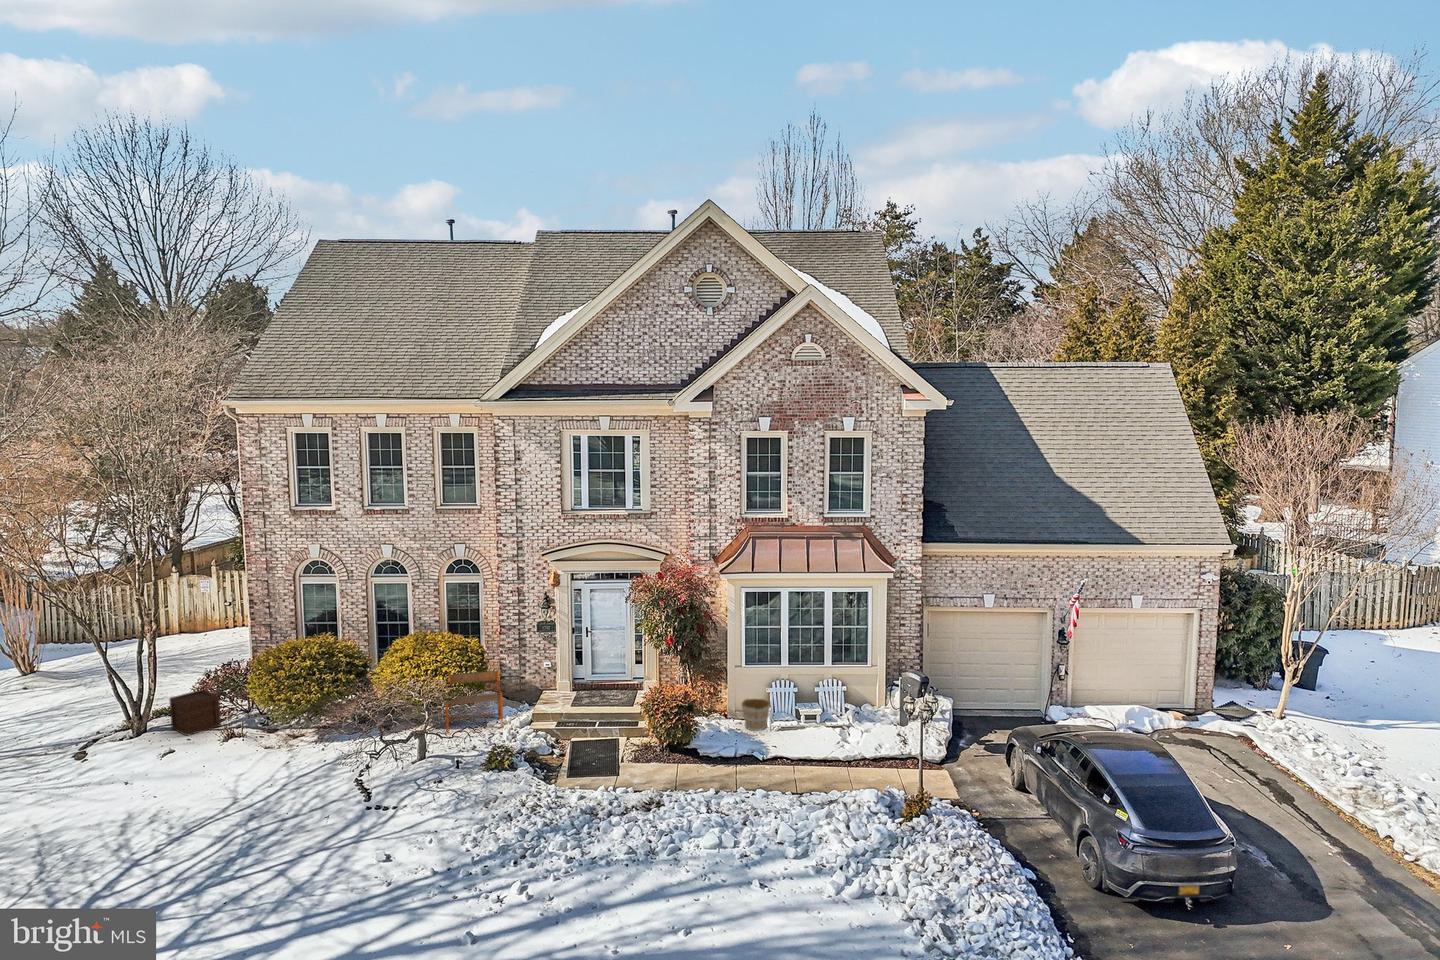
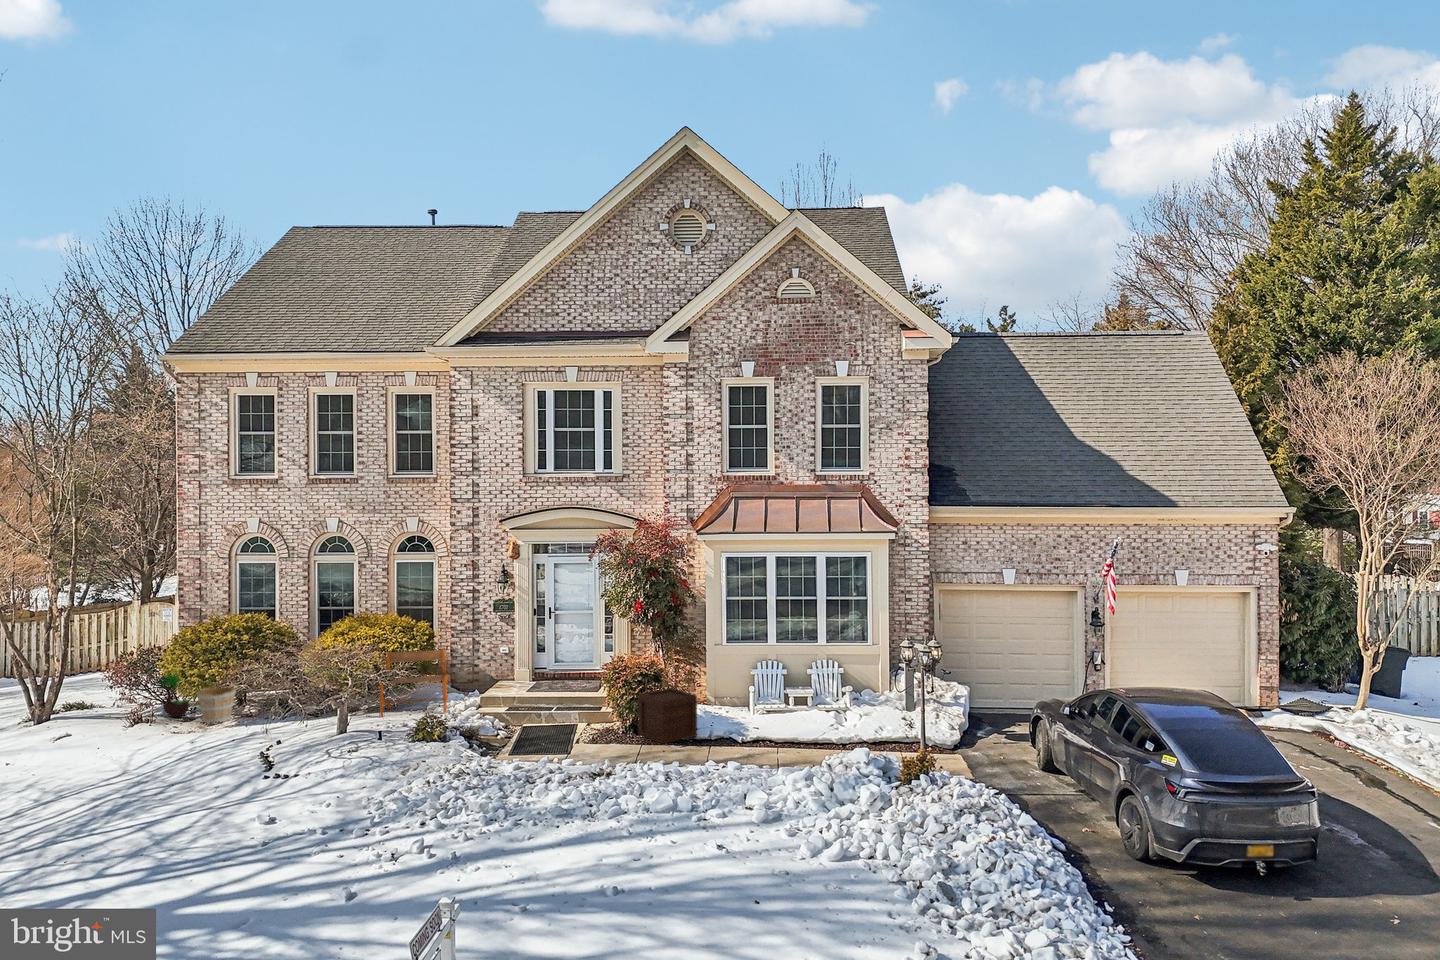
wooden crate: present [169,689,221,736] -> present [638,688,697,744]
potted tree: none [244,692,278,734] -> present [155,673,189,717]
wooden bucket: present [741,699,771,731] -> present [197,687,236,723]

